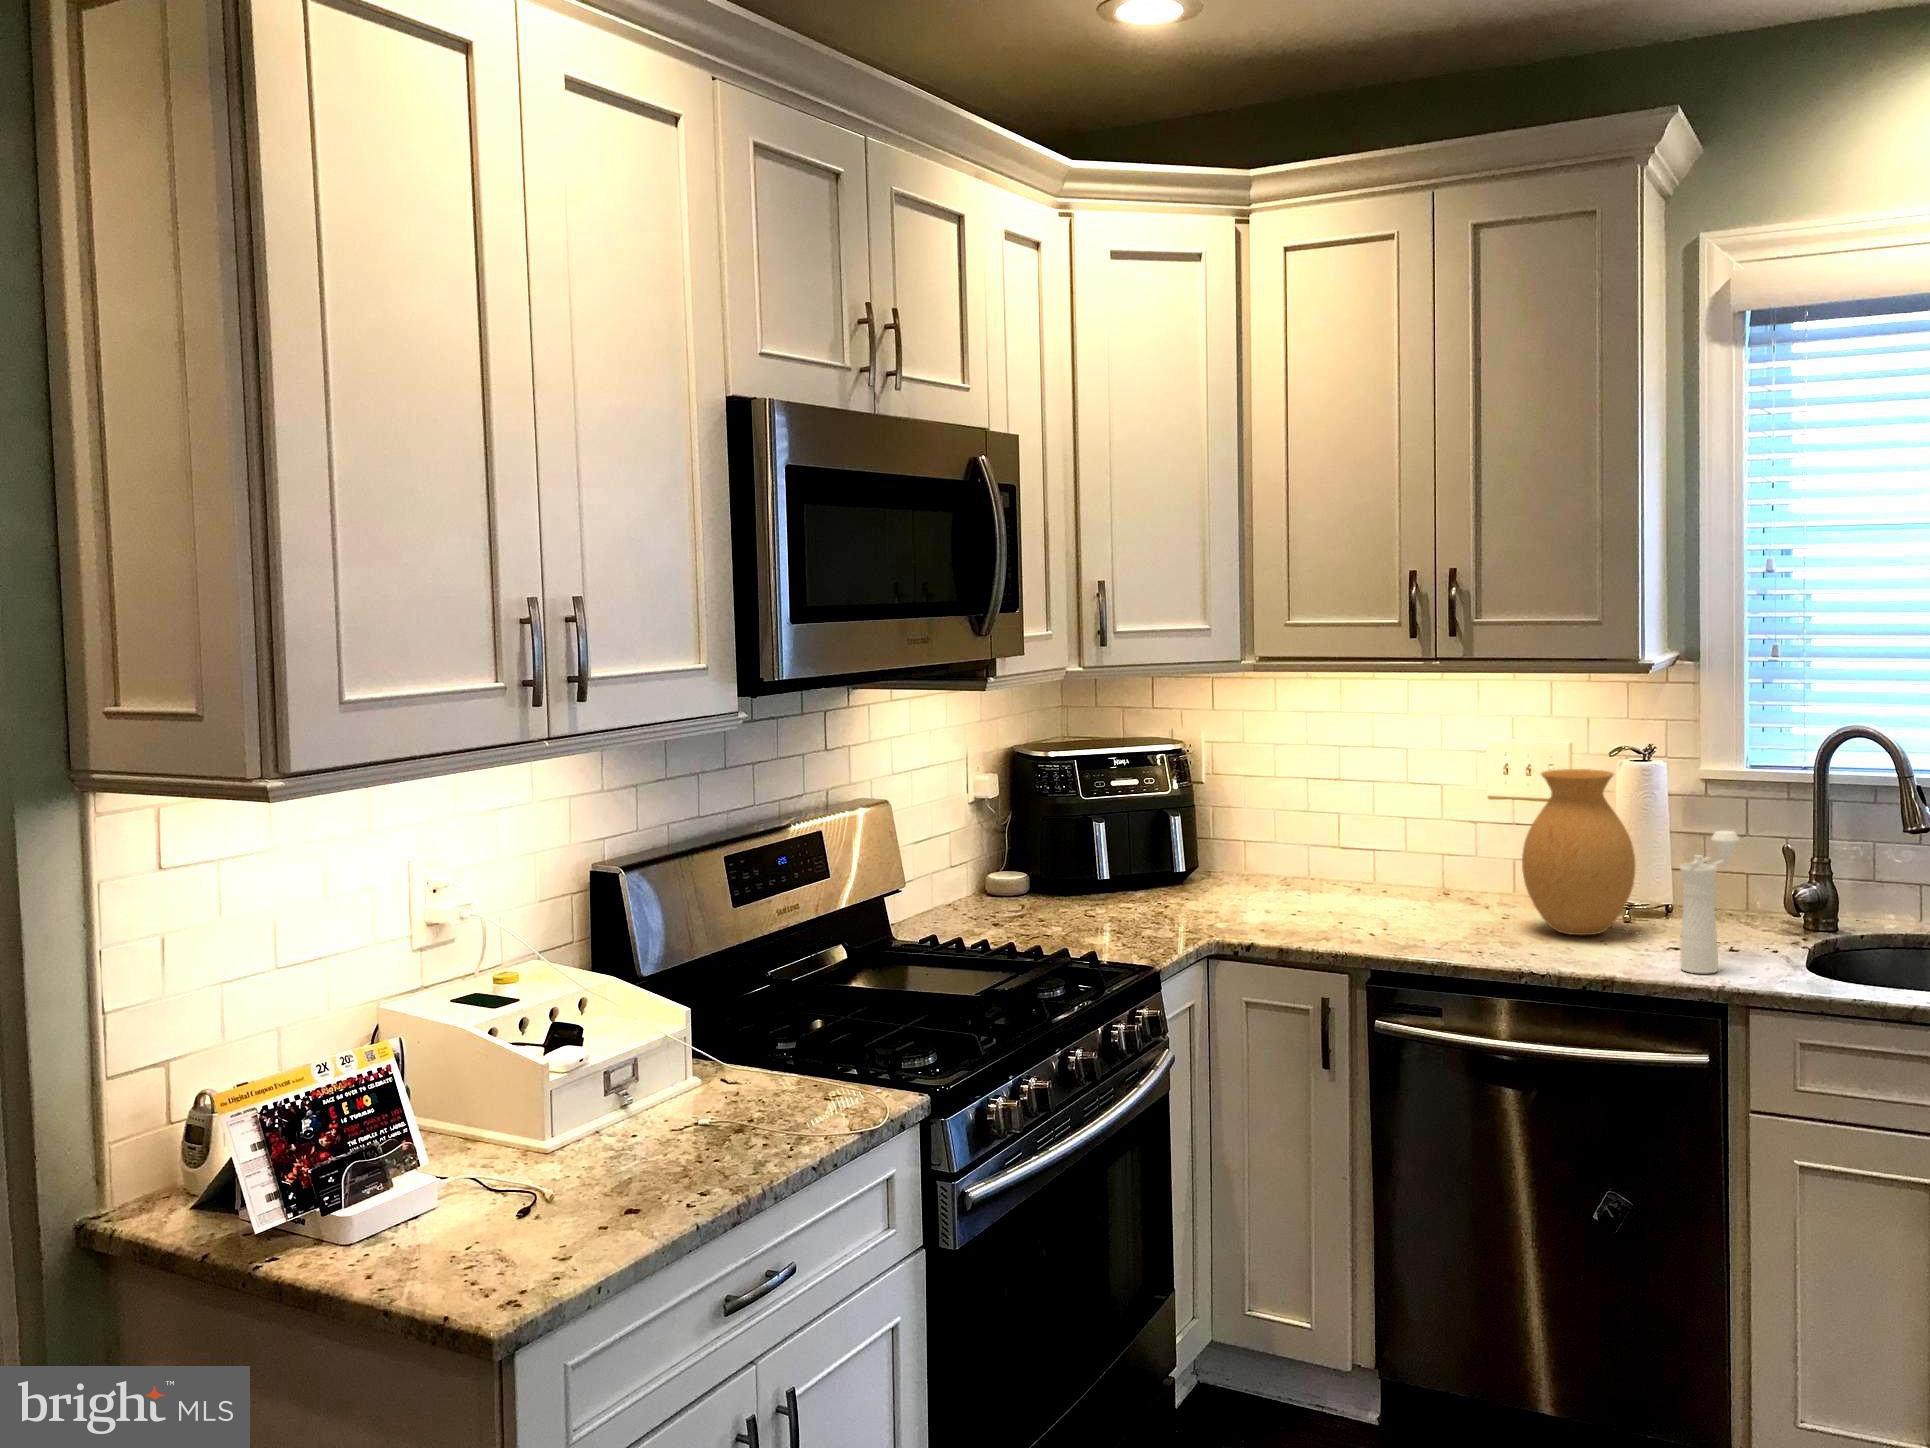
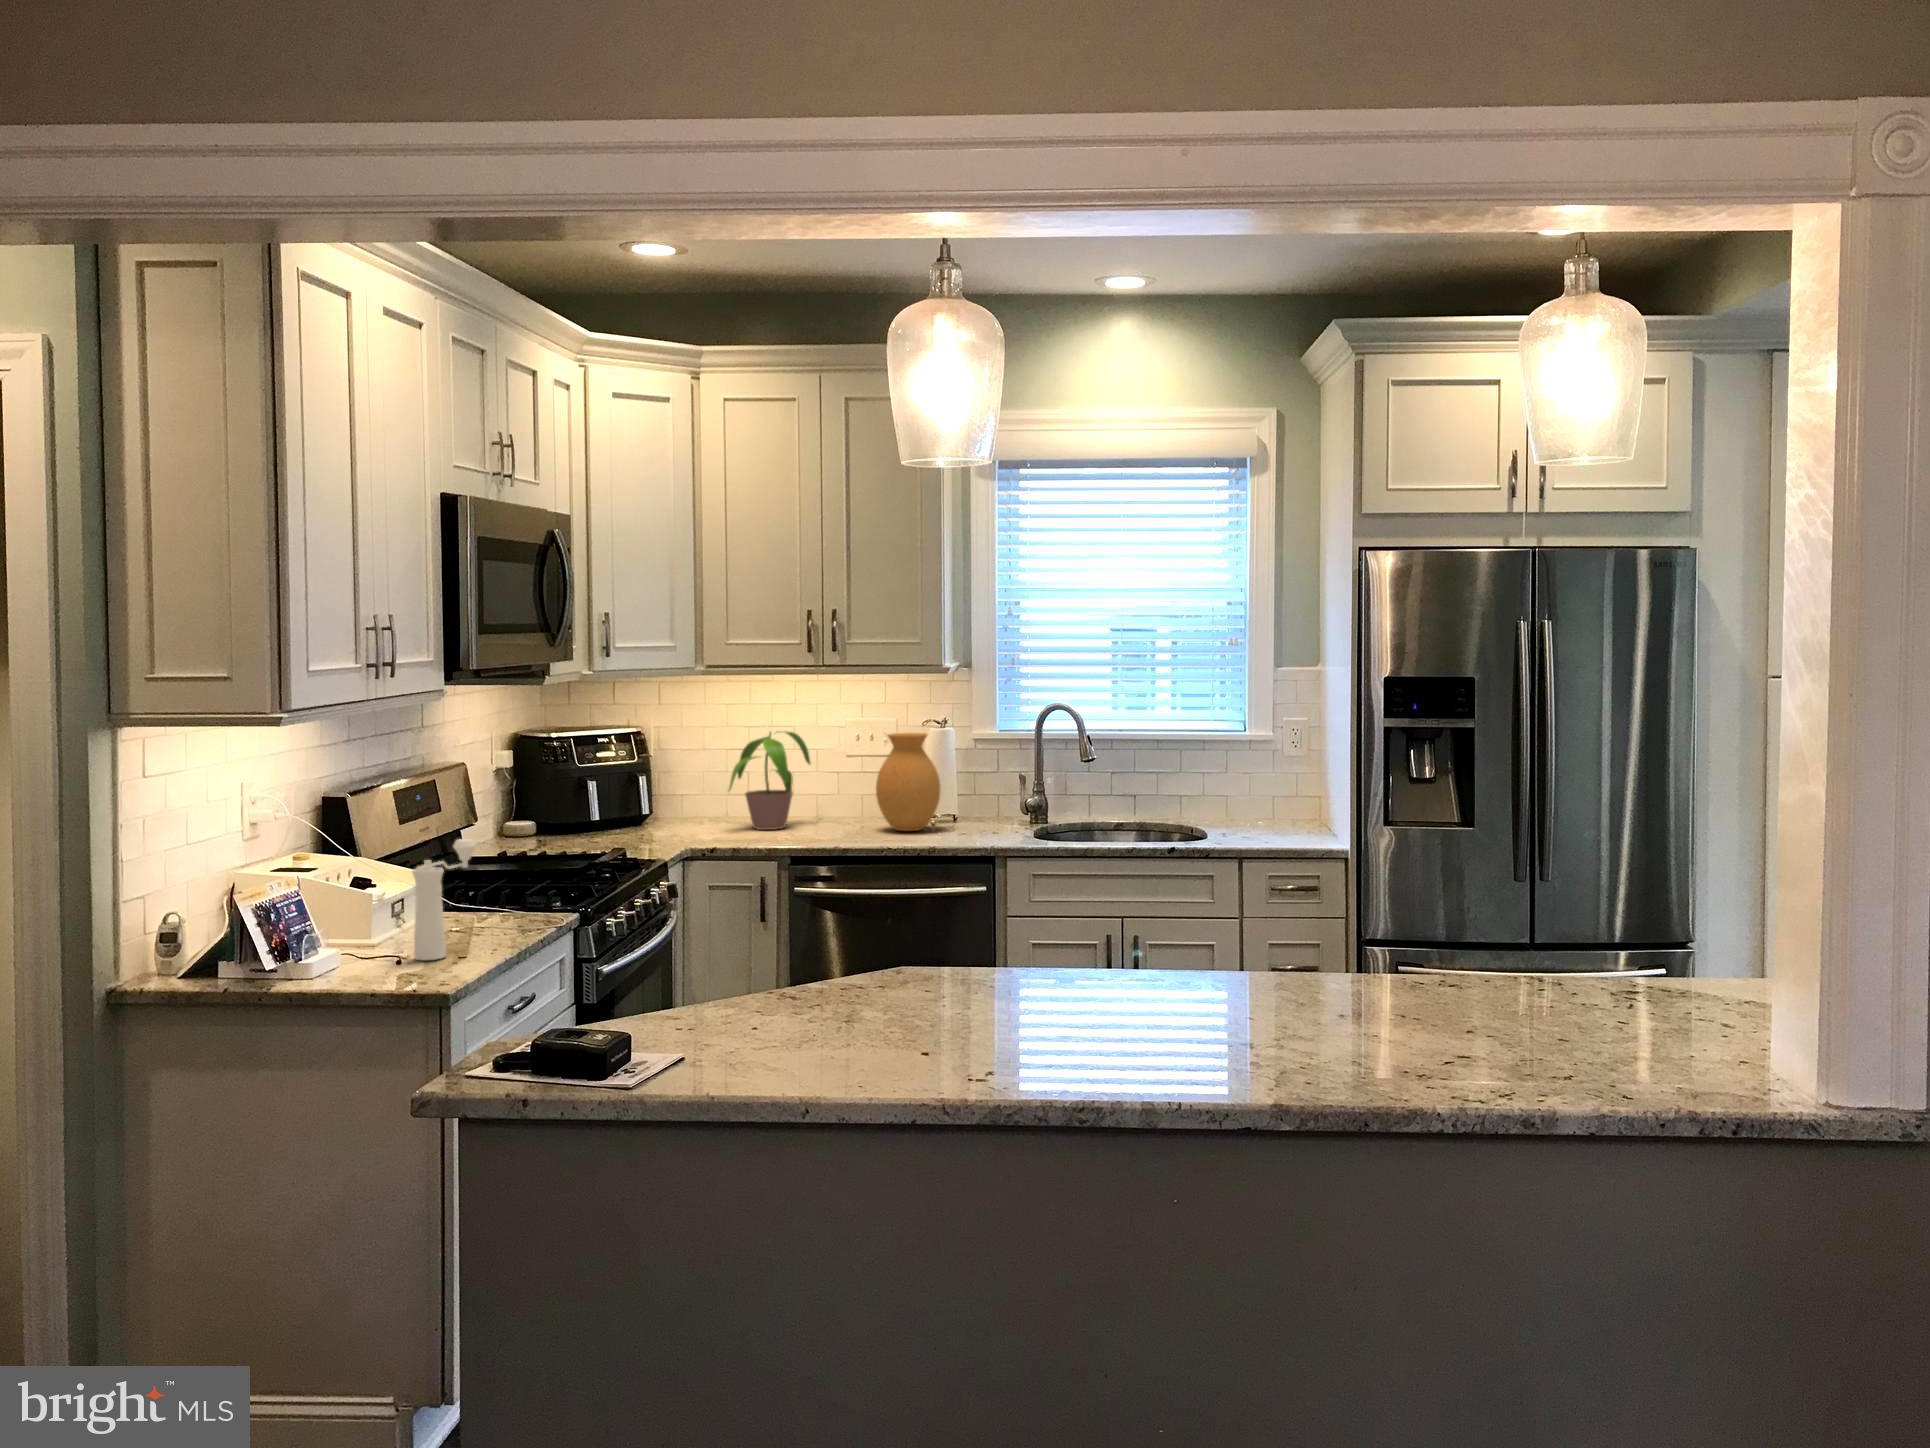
potted plant: none [1271,756,1441,914] -> present [729,731,810,830]
pepper mill: present [1680,831,1739,973] -> present [412,839,476,960]

